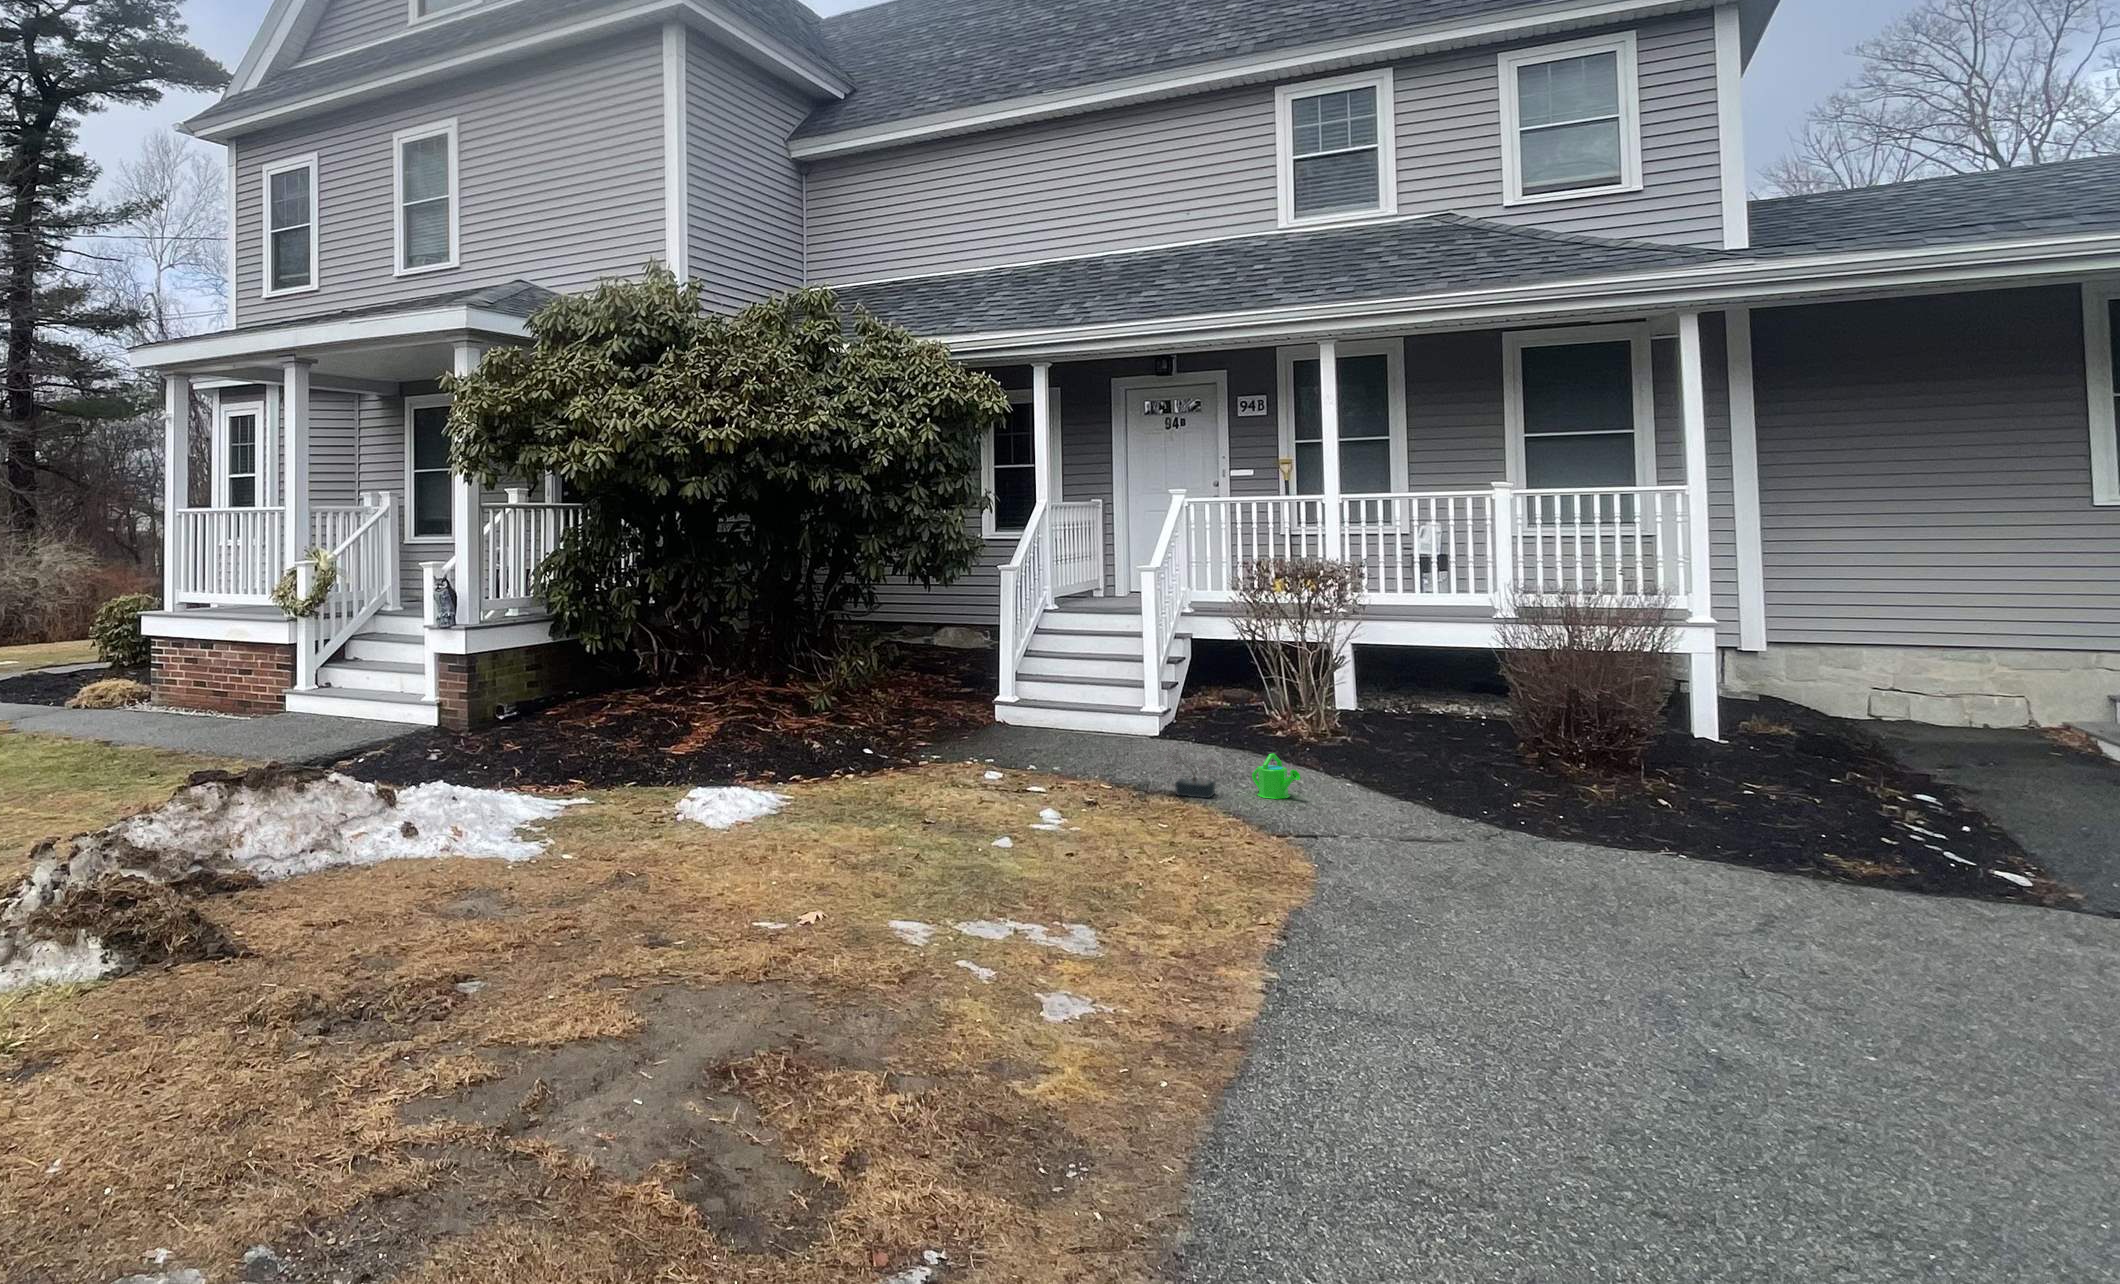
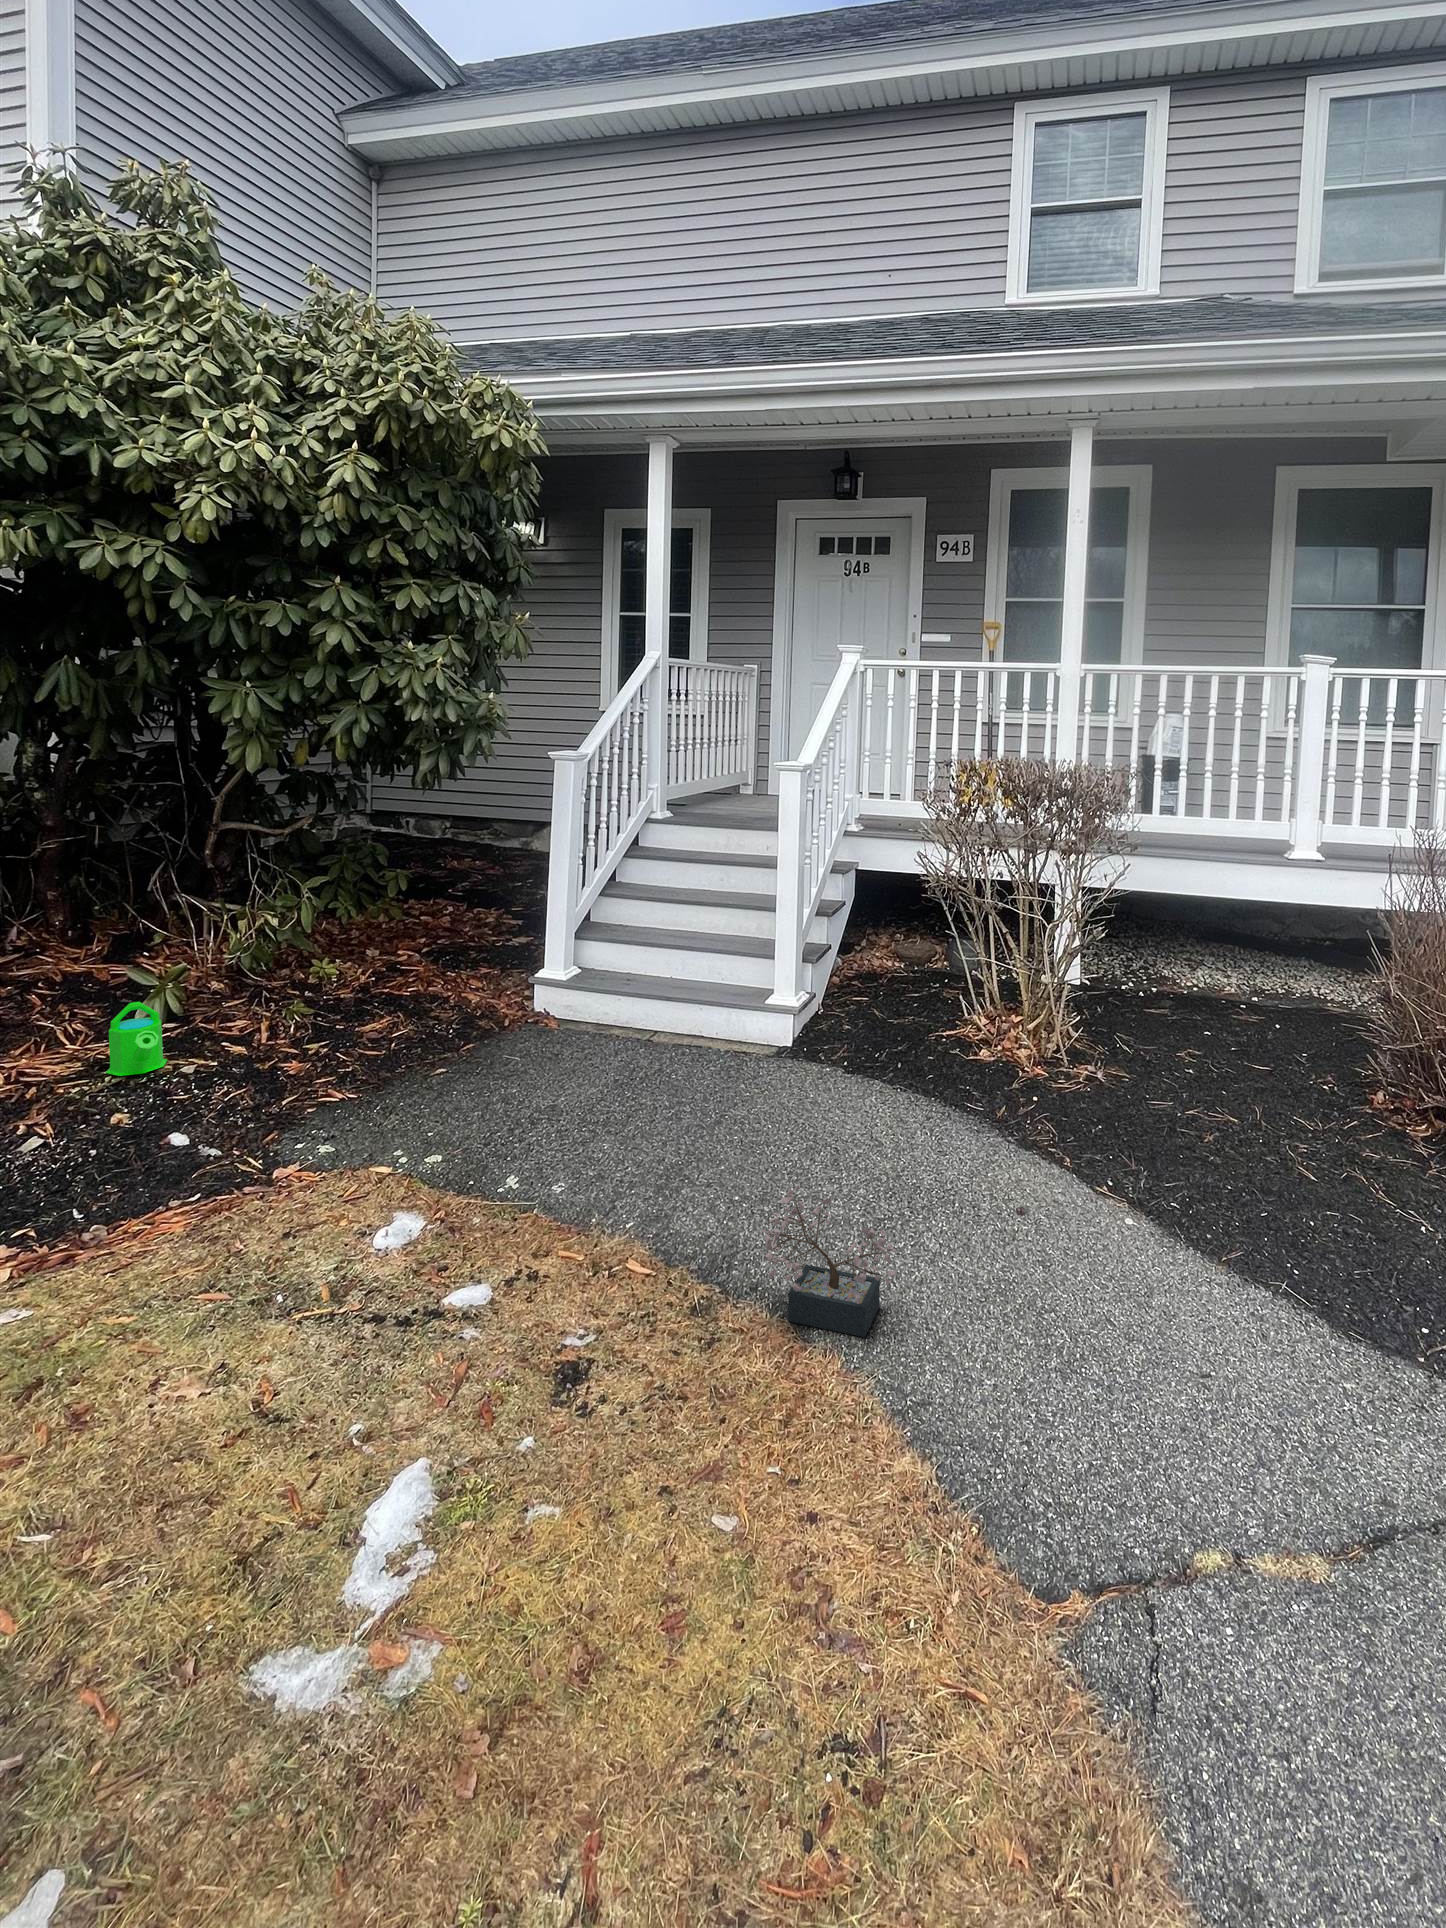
watering can: present [1252,753,1301,799] -> present [106,1002,167,1076]

